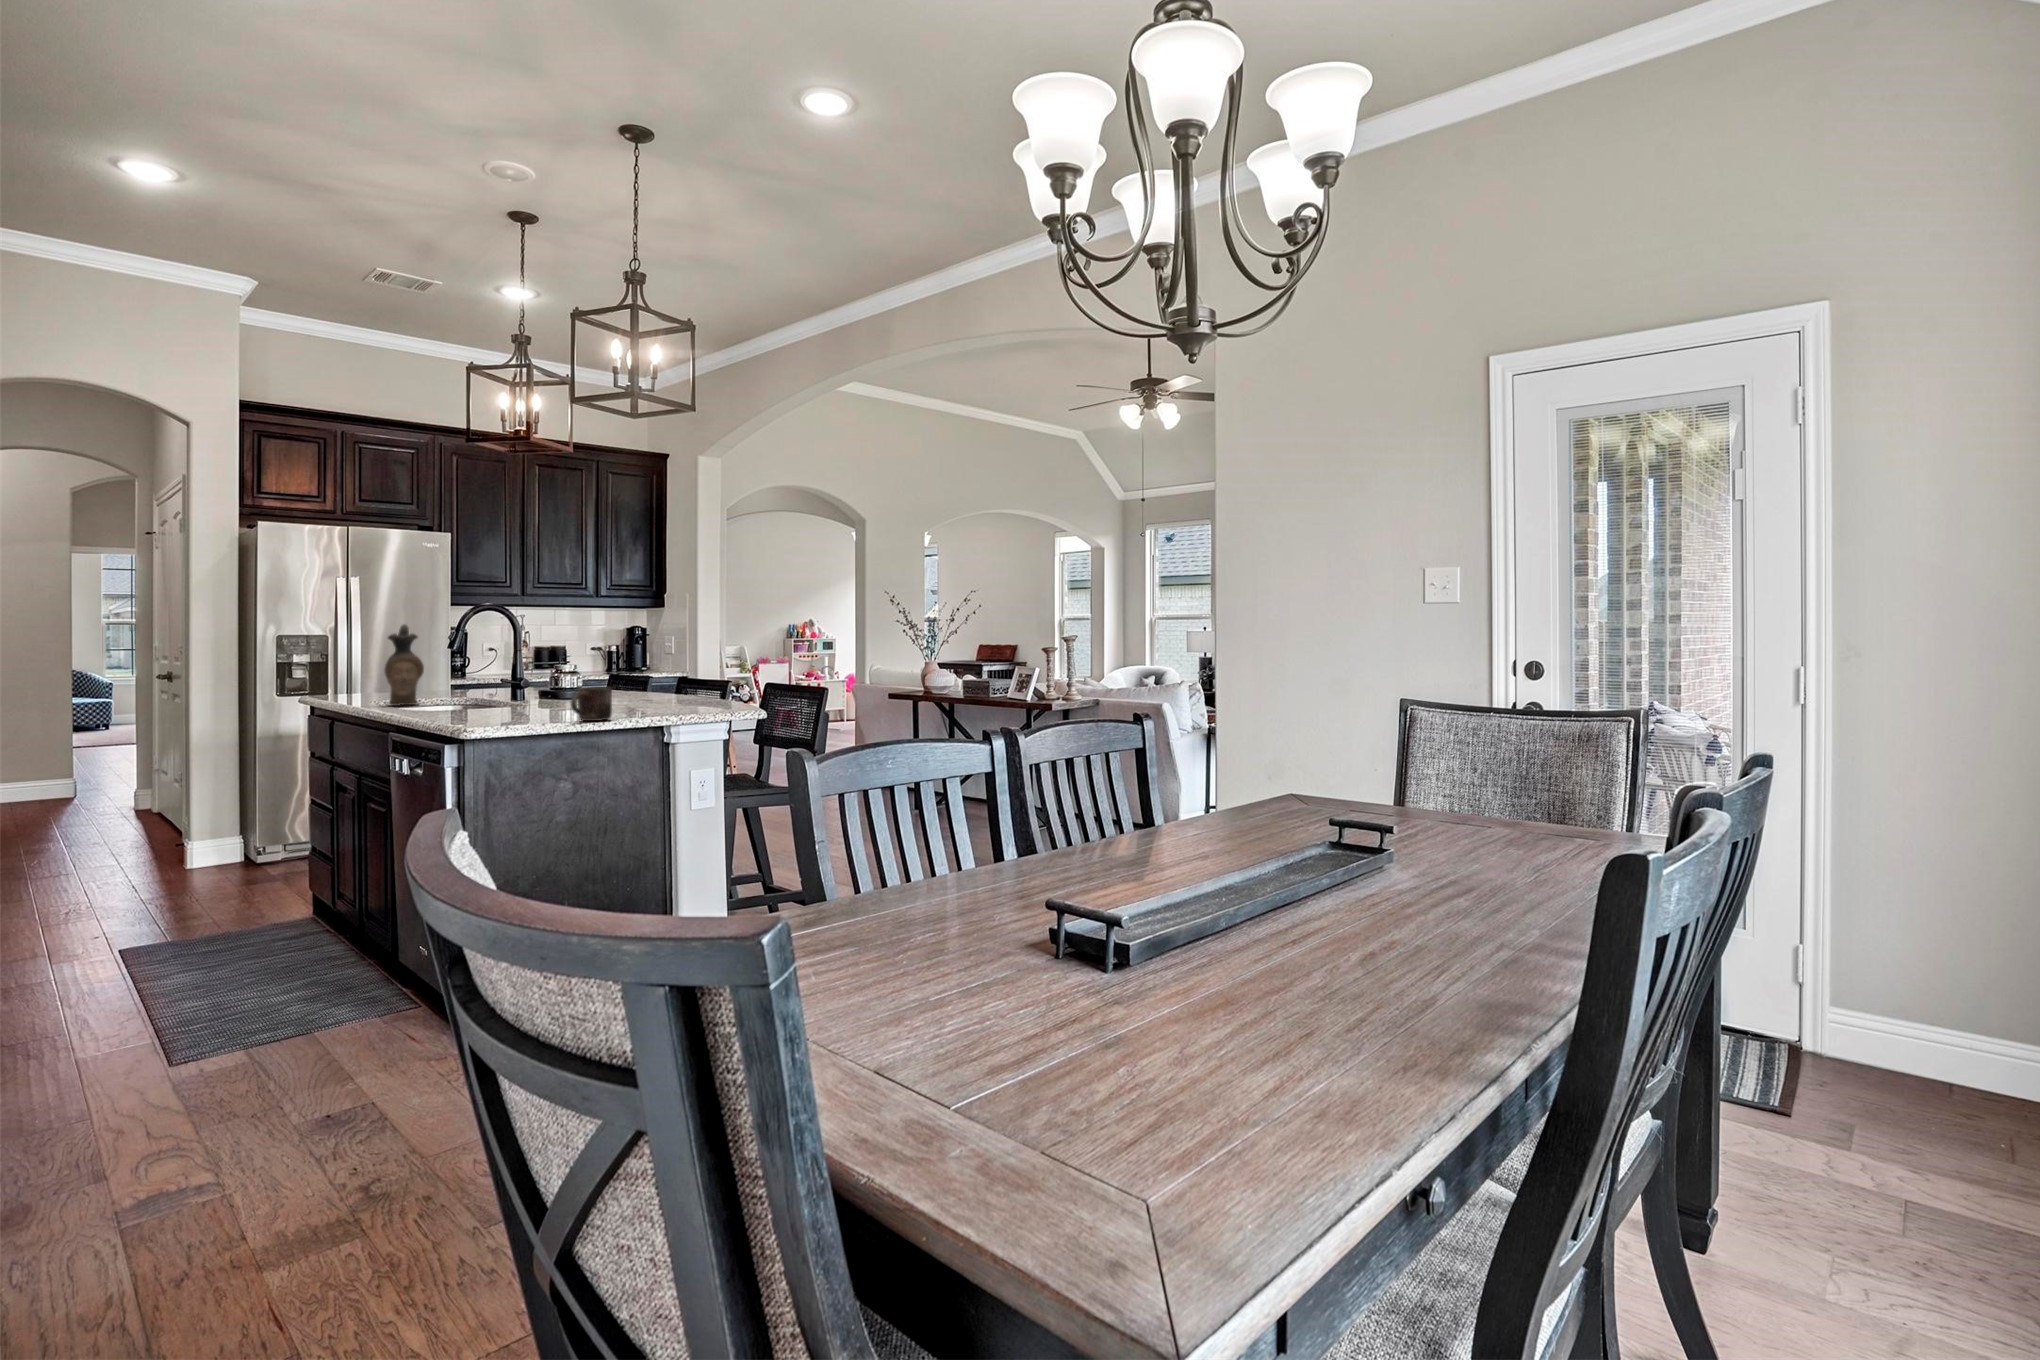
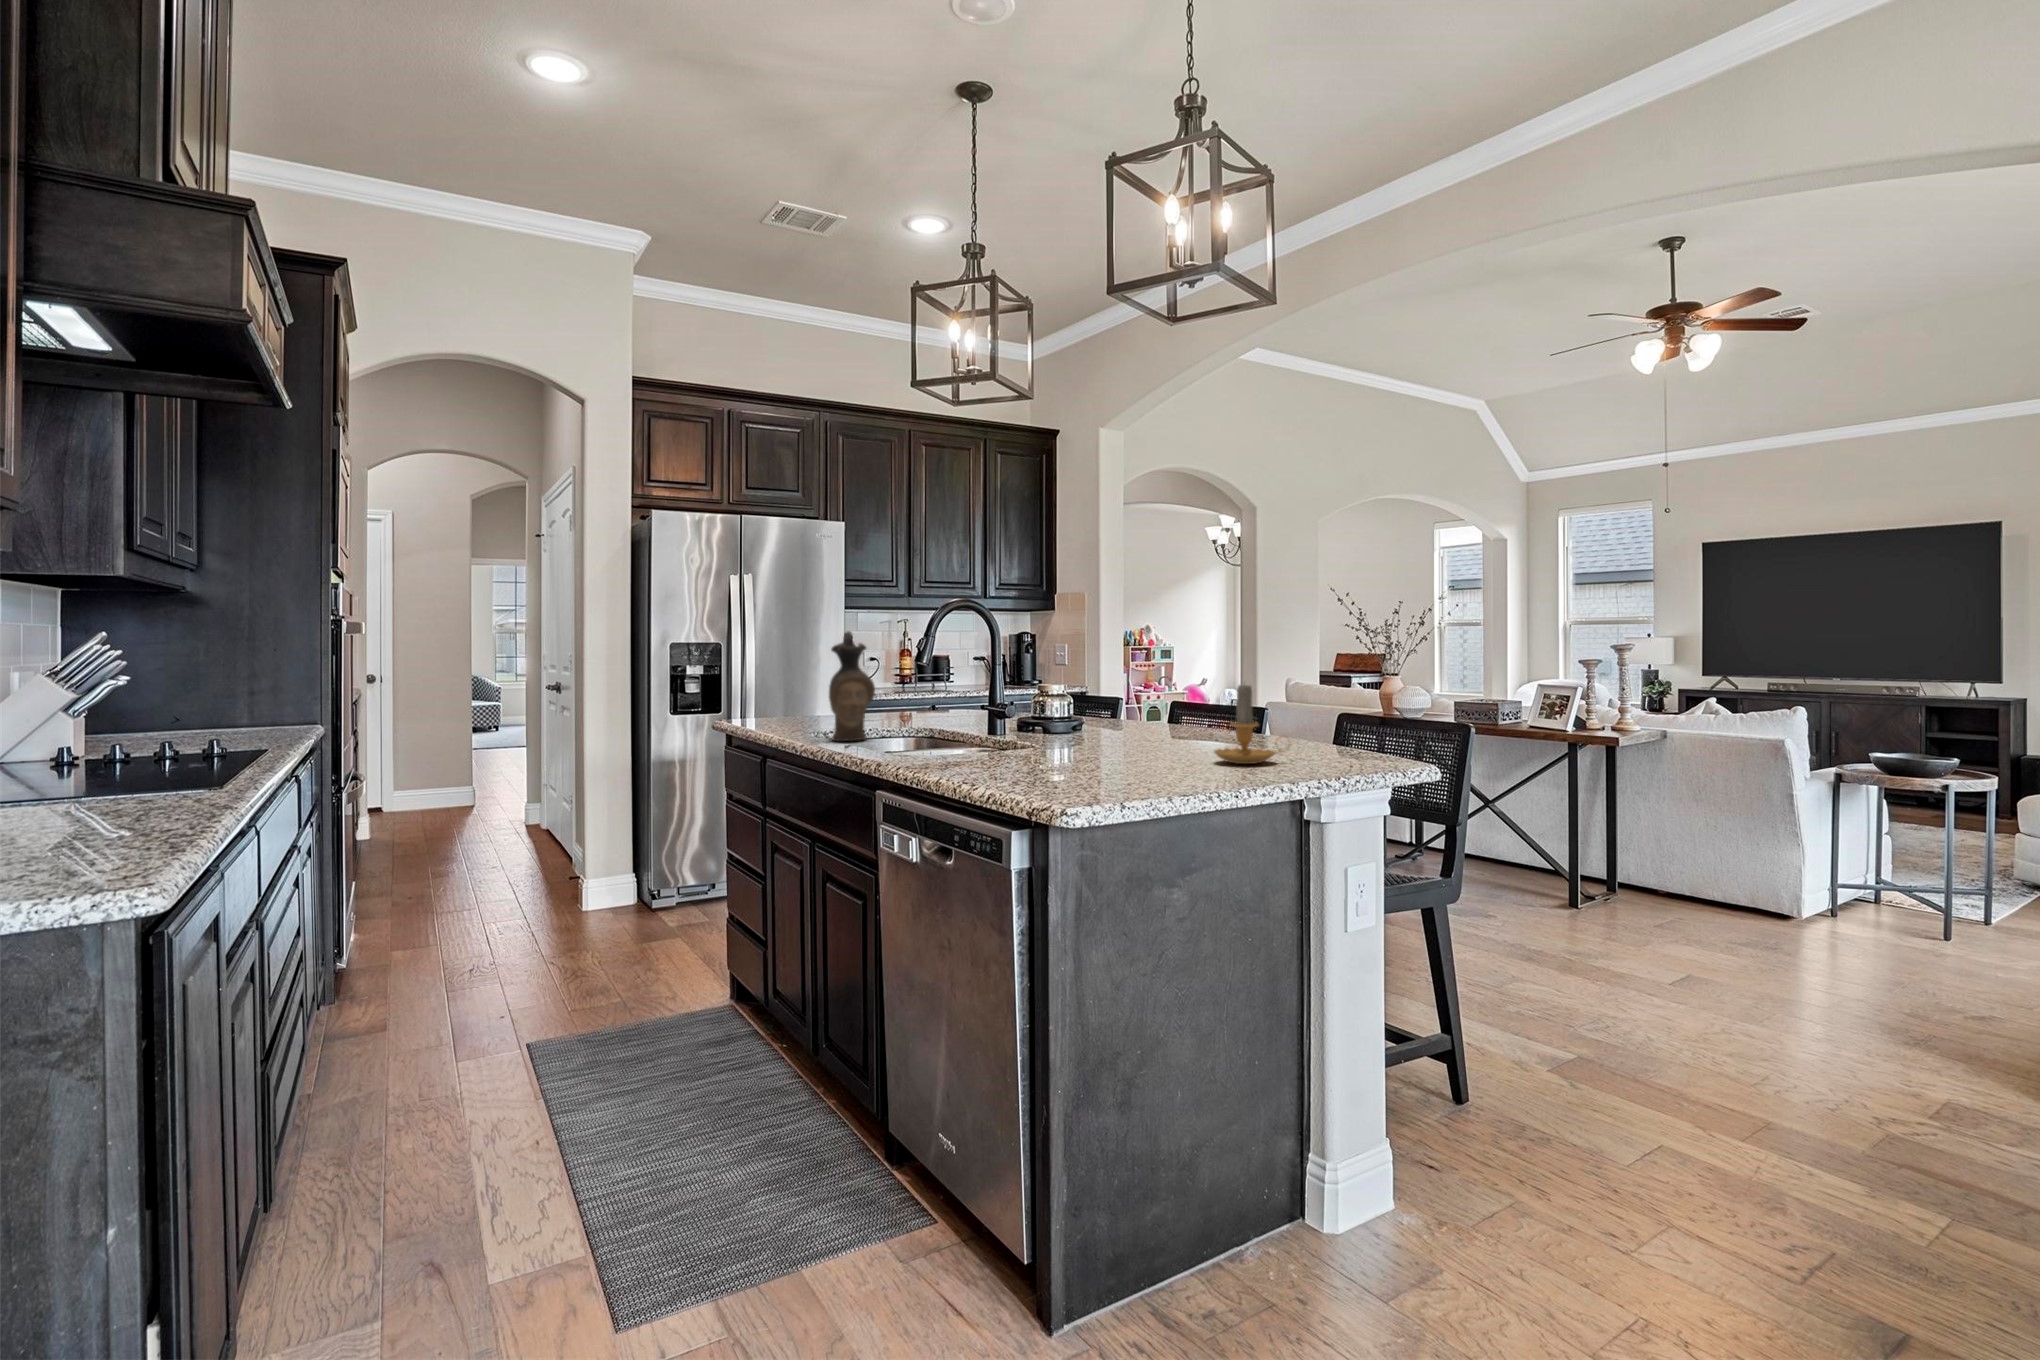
candle: none [644,657,698,711] -> present [1214,685,1289,764]
mug: present [571,687,612,721] -> none [1165,732,1216,789]

